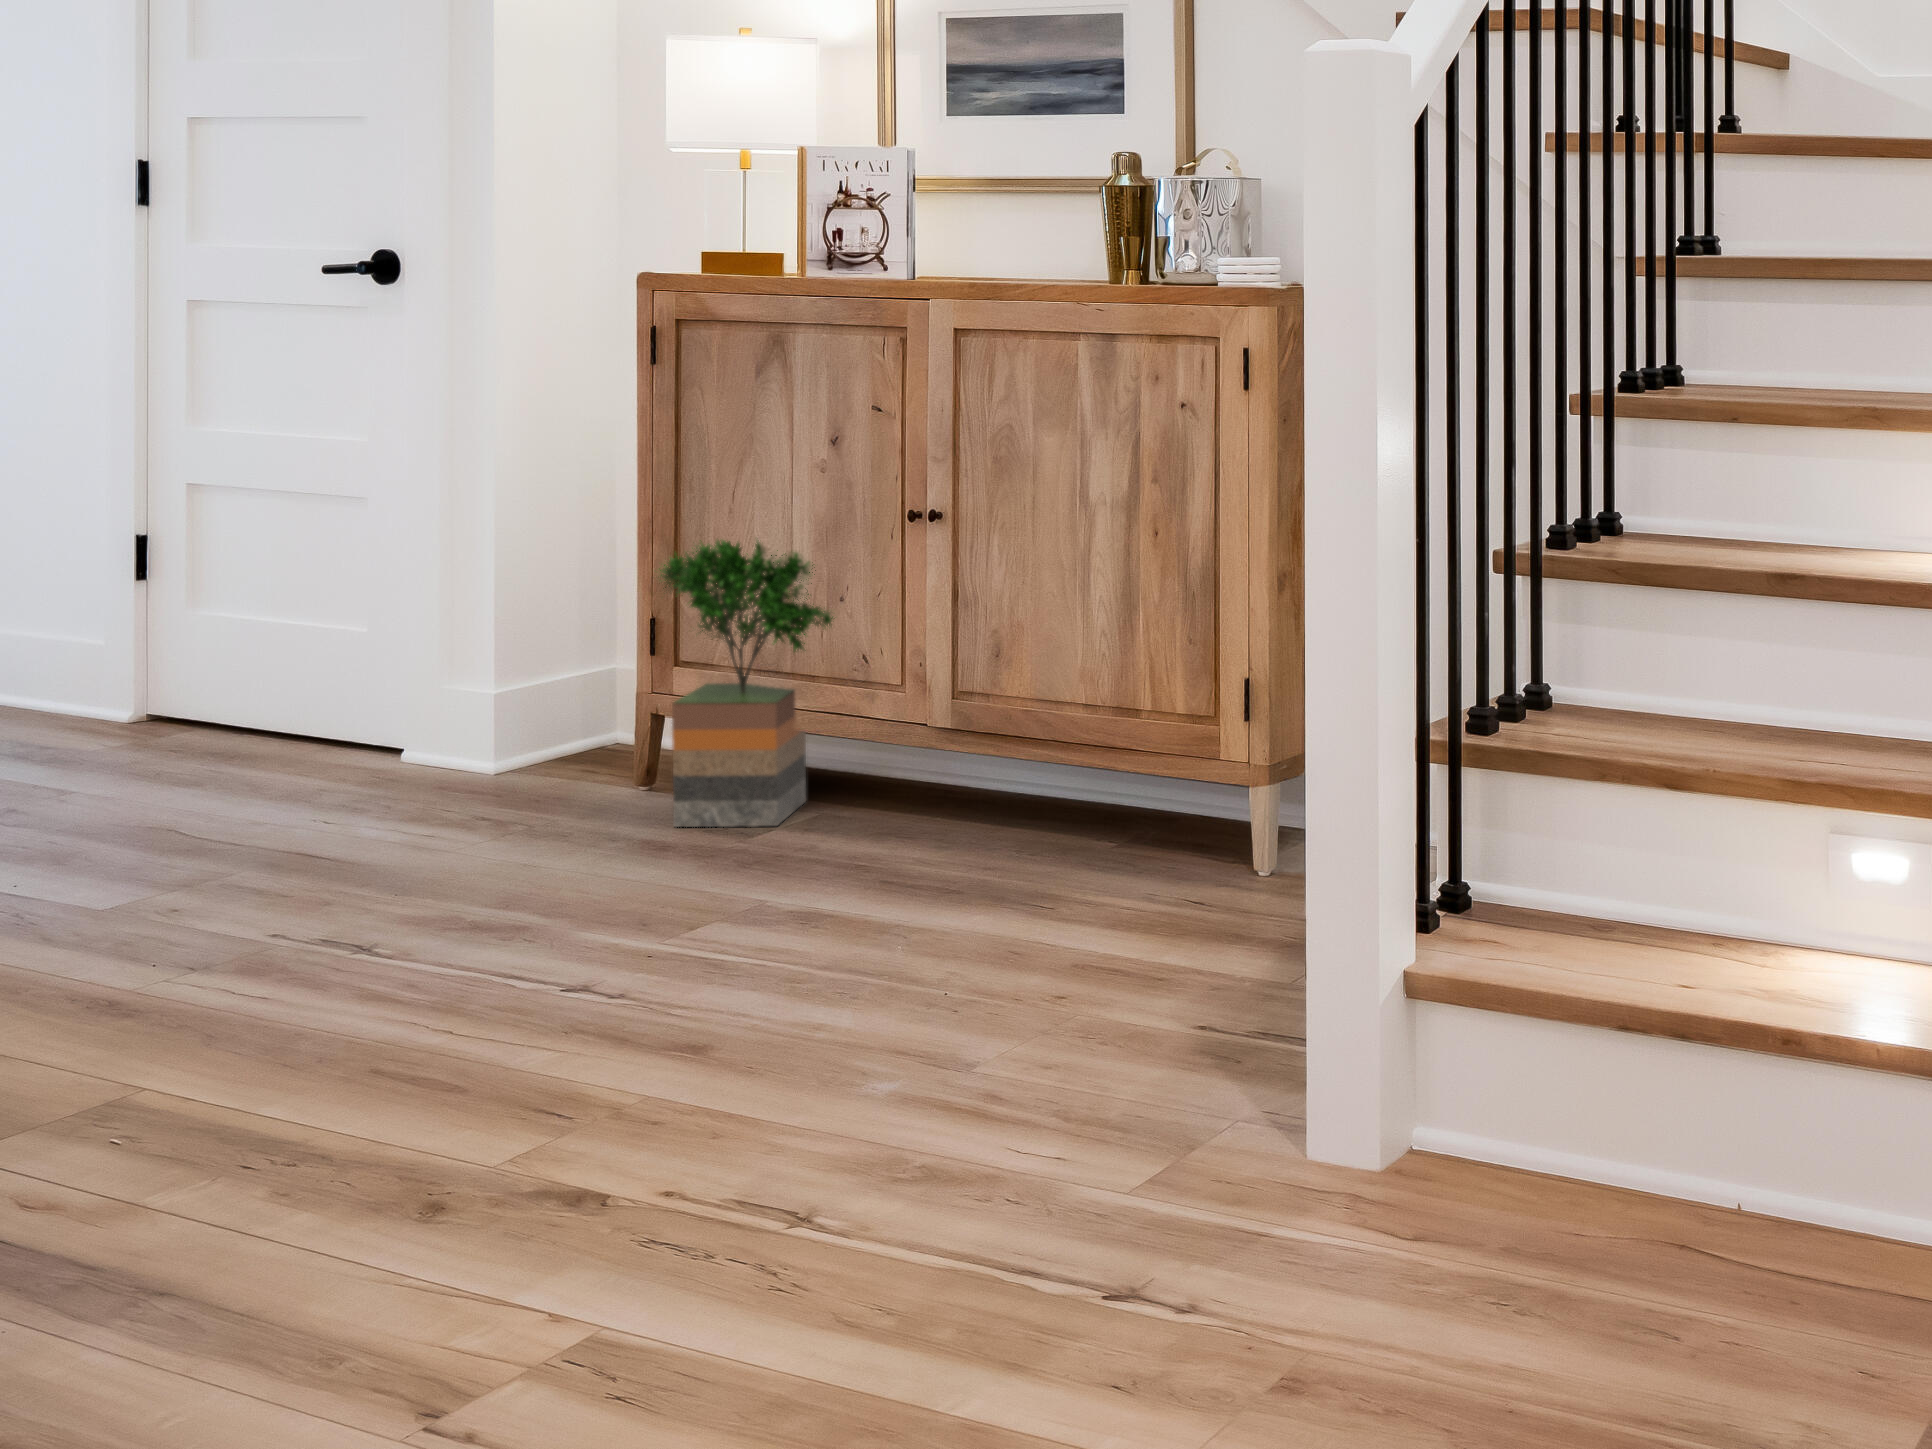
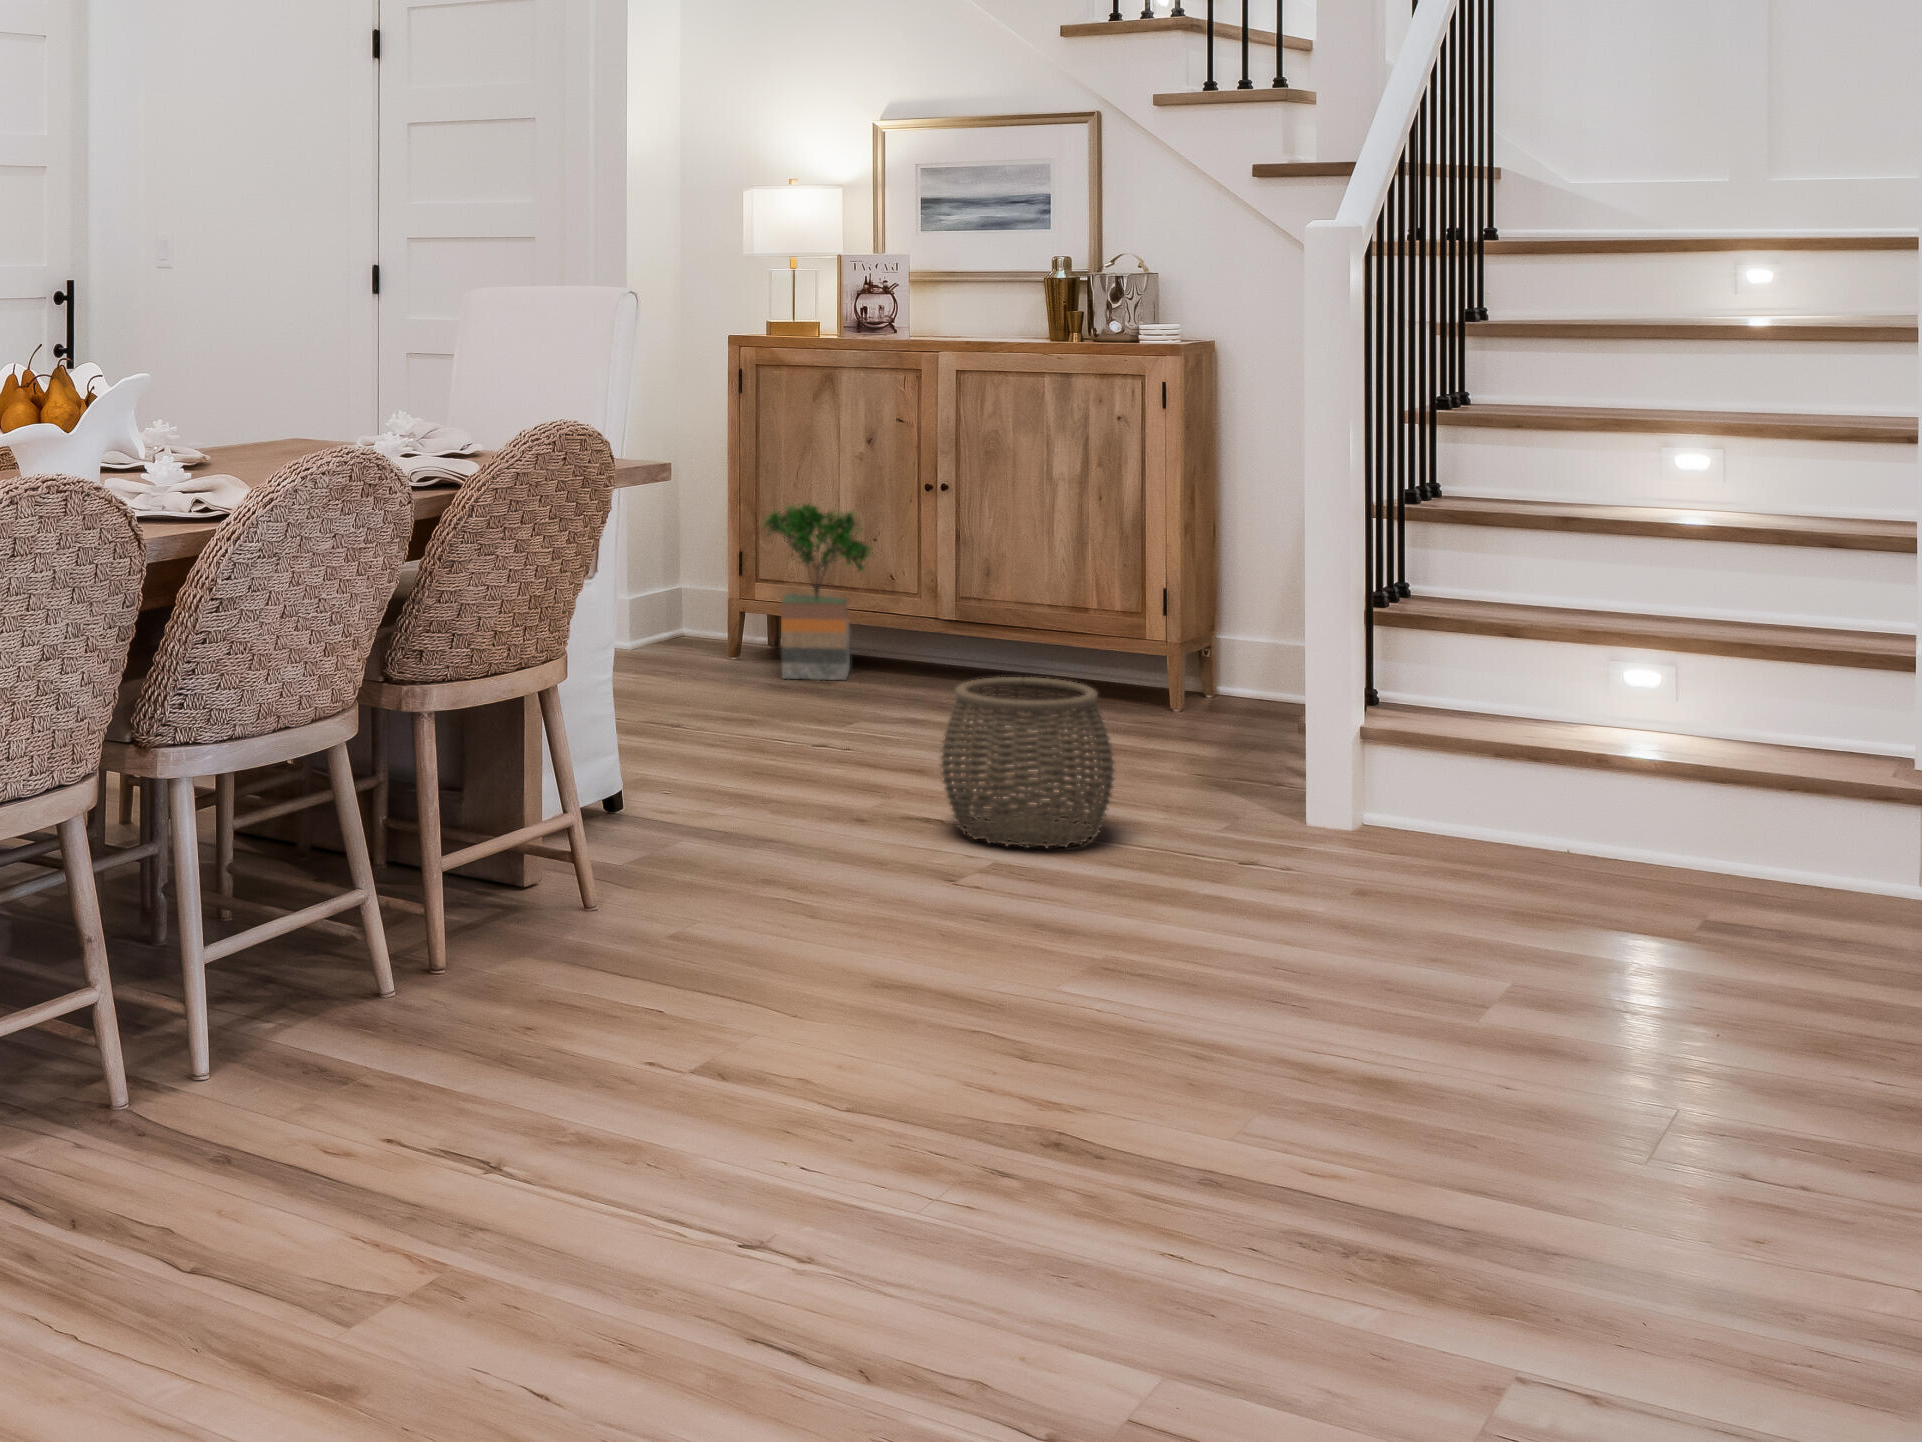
woven basket: none [578,903,941,1285] -> present [941,677,1115,848]

